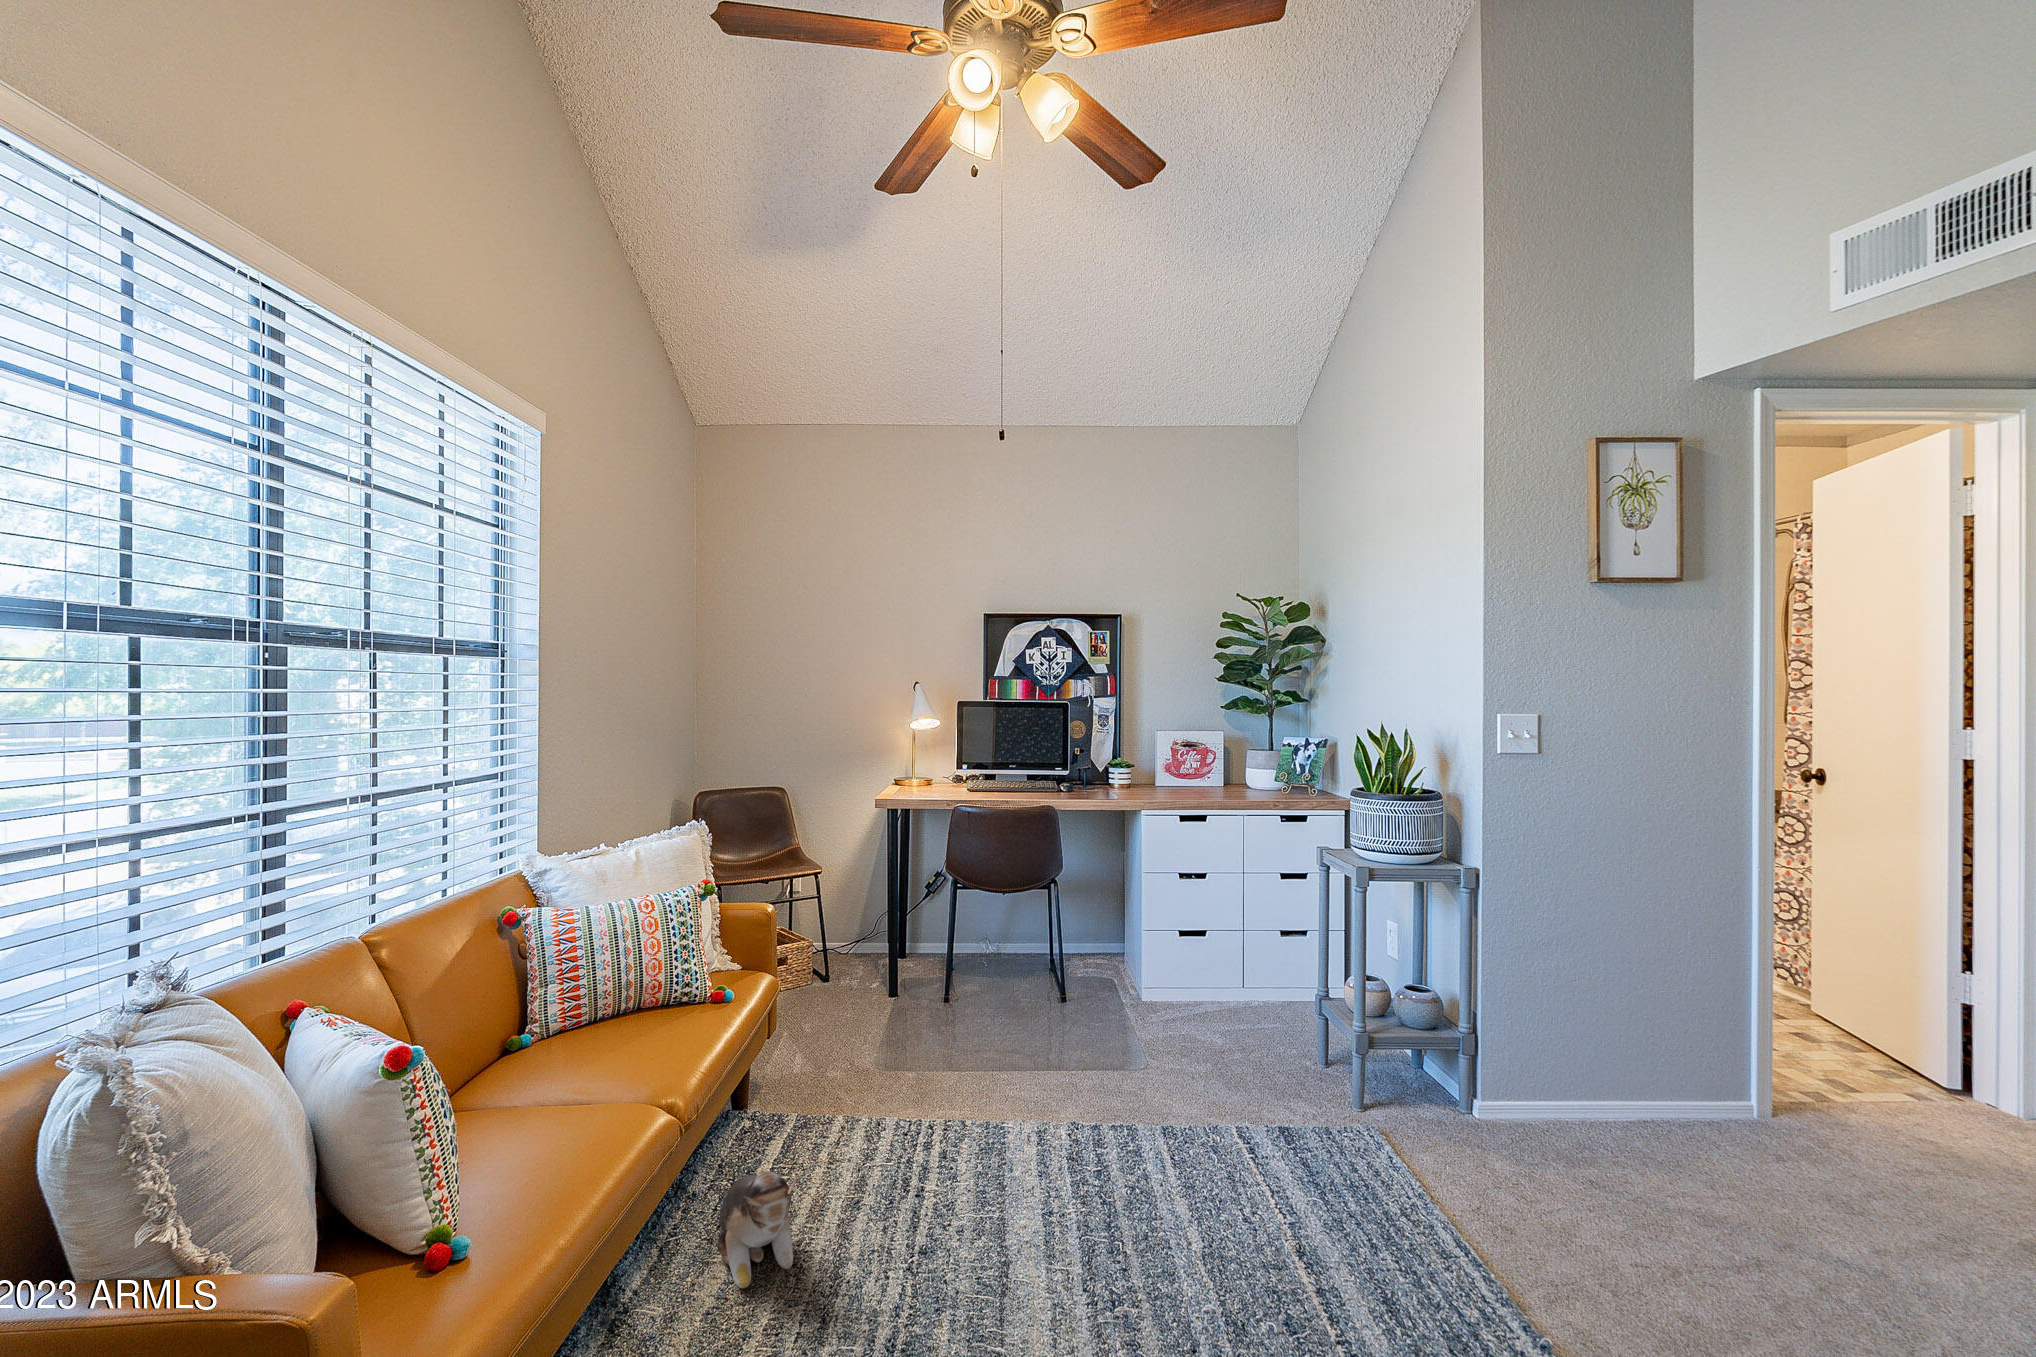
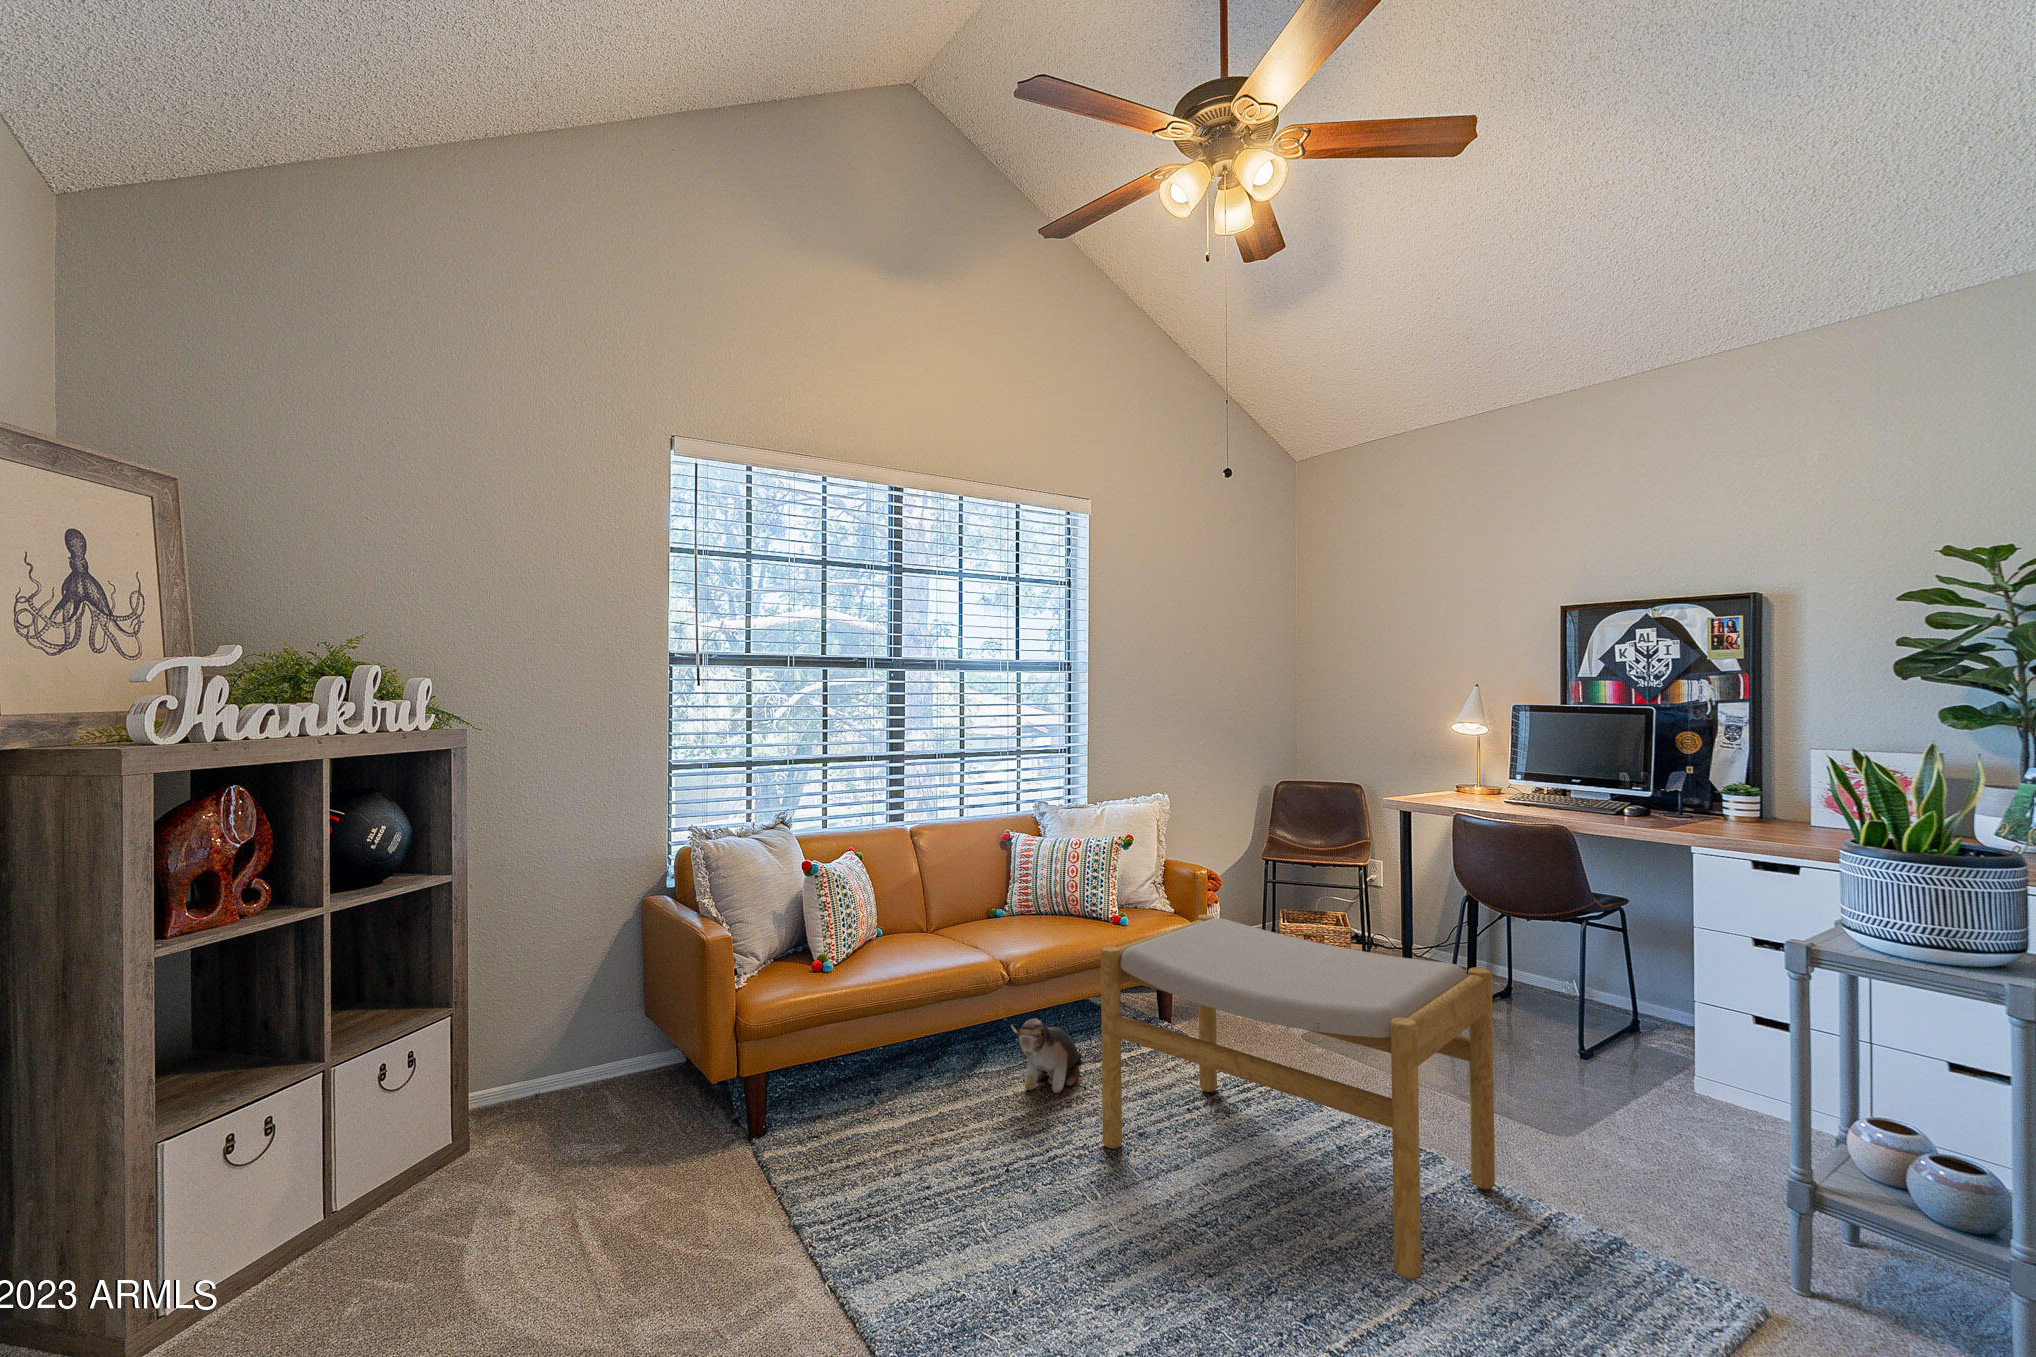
footstool: none [906,932,1311,1292] -> present [1101,914,1495,1279]

